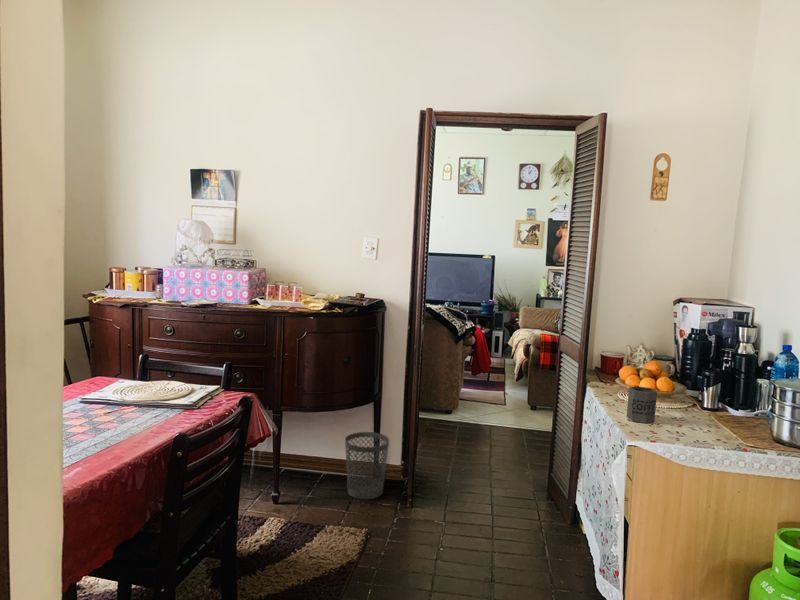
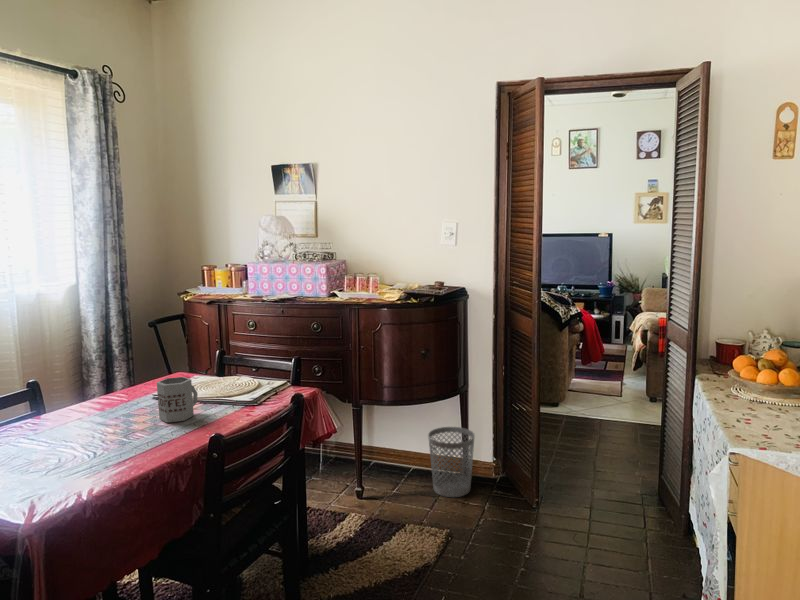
mug: present [627,386,657,423] -> present [157,377,198,422]

